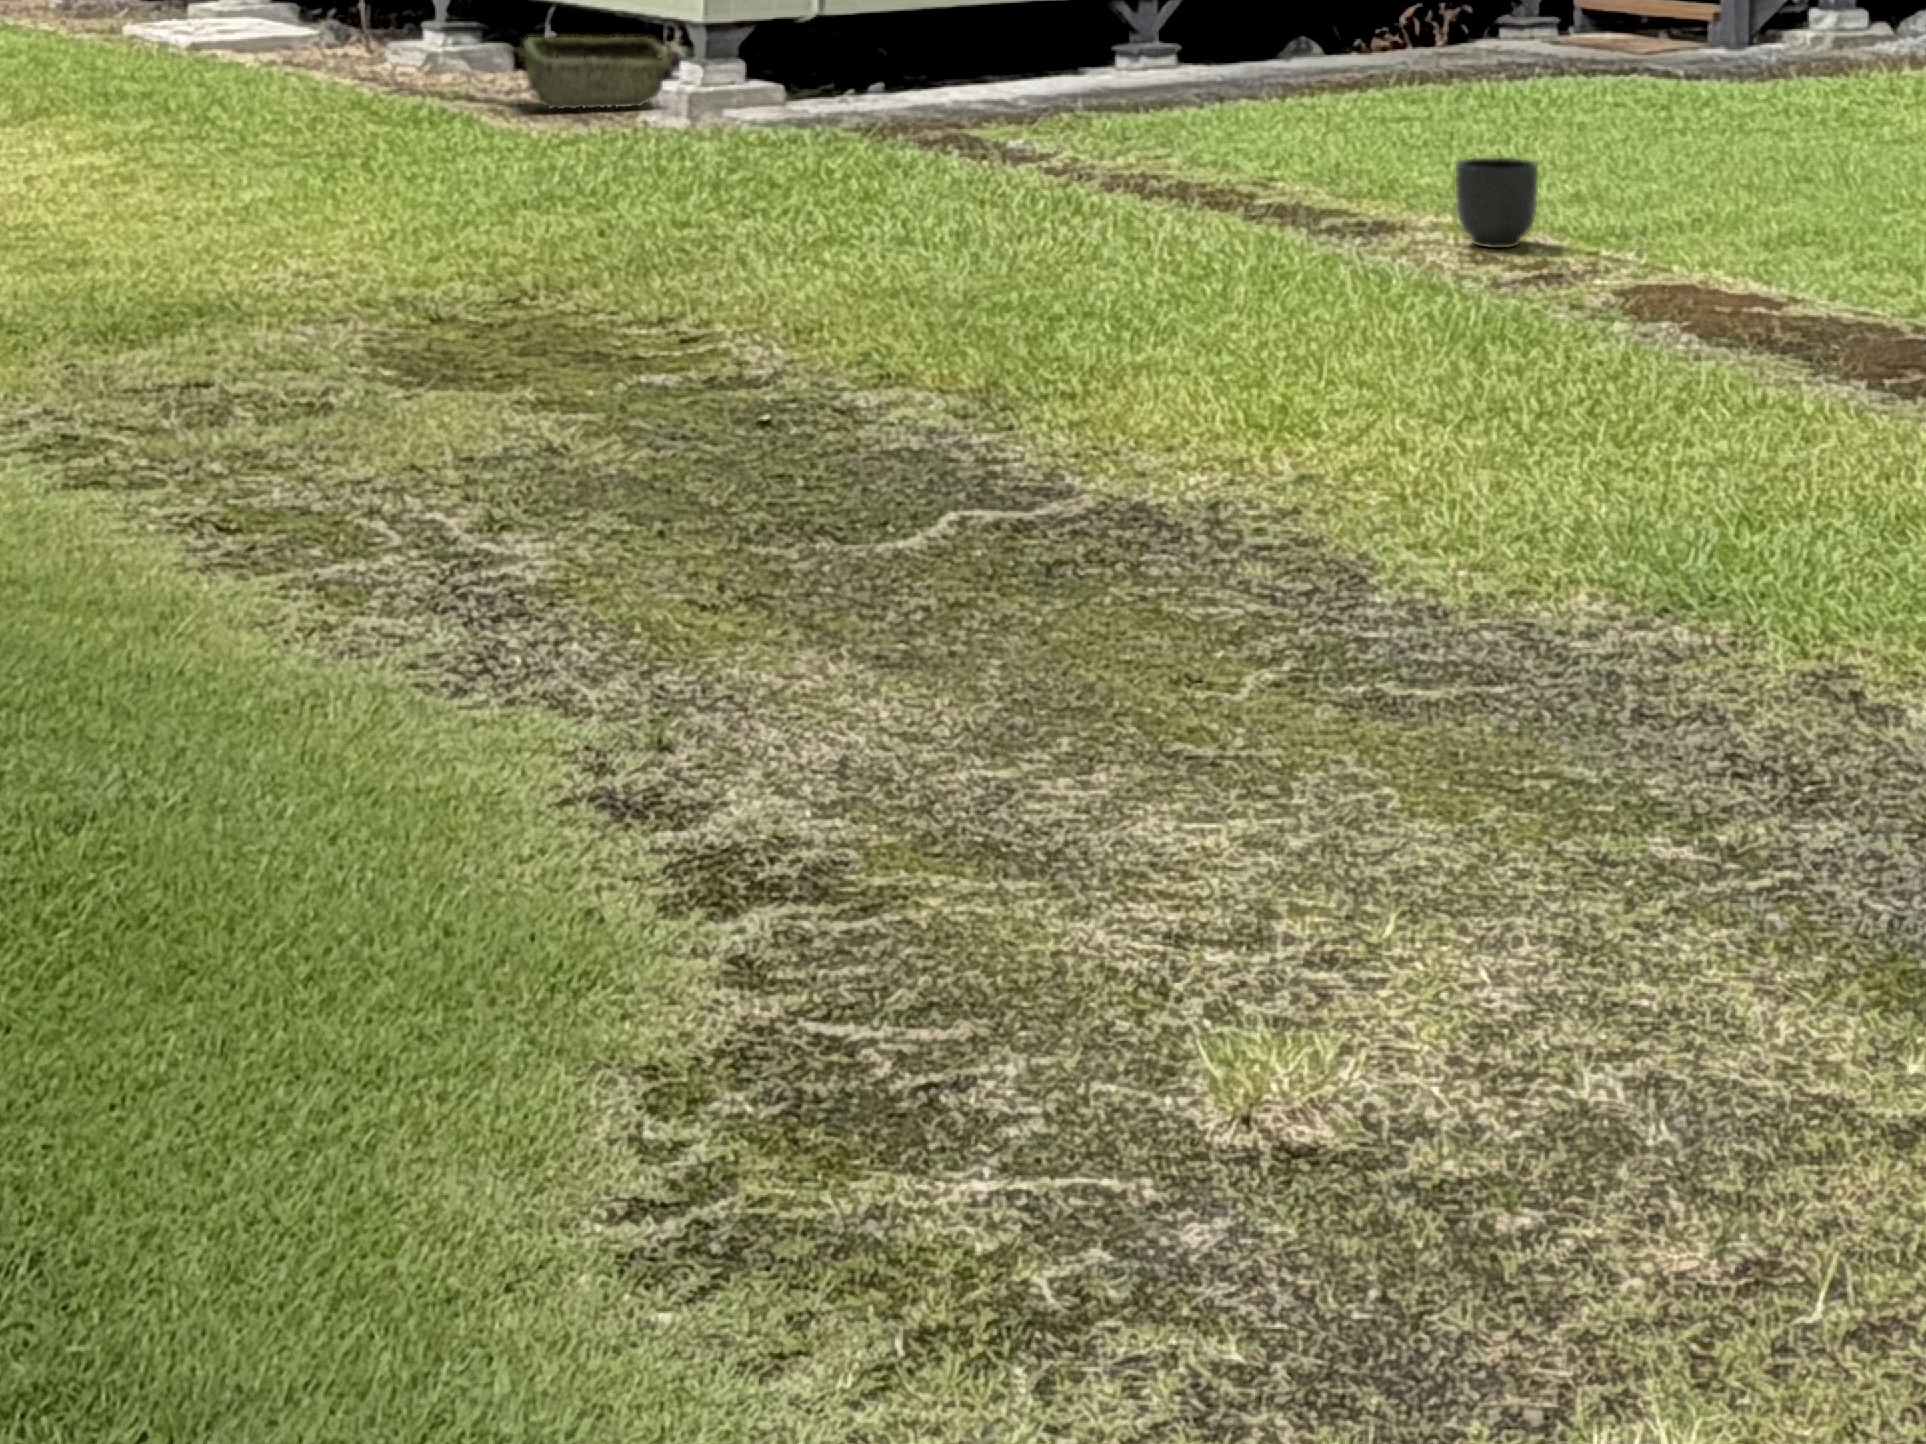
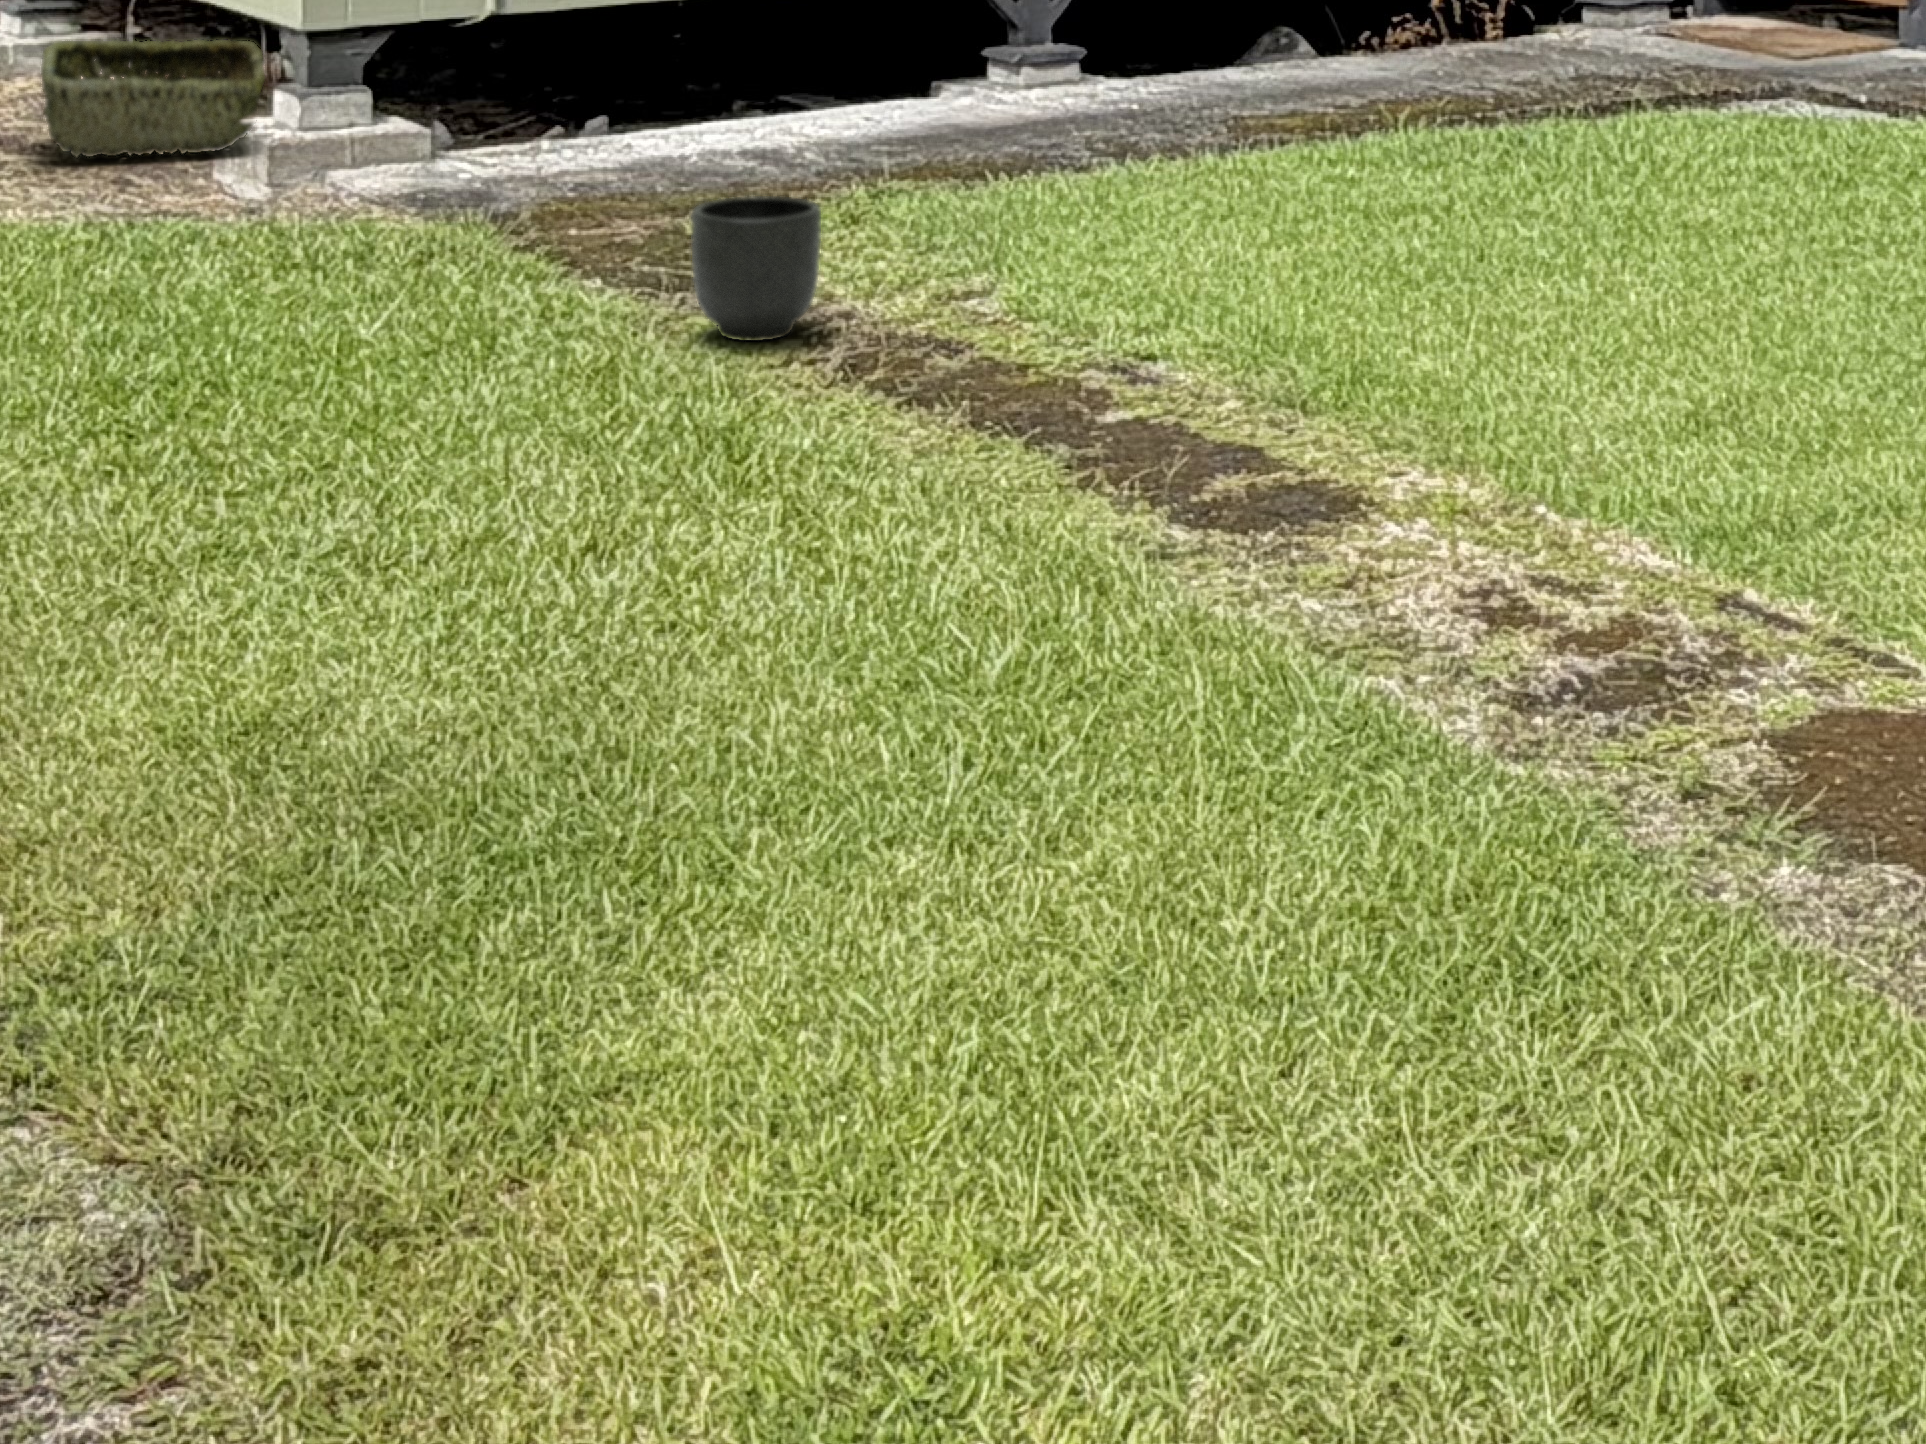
planter: present [1456,158,1538,248] -> present [691,196,821,341]

